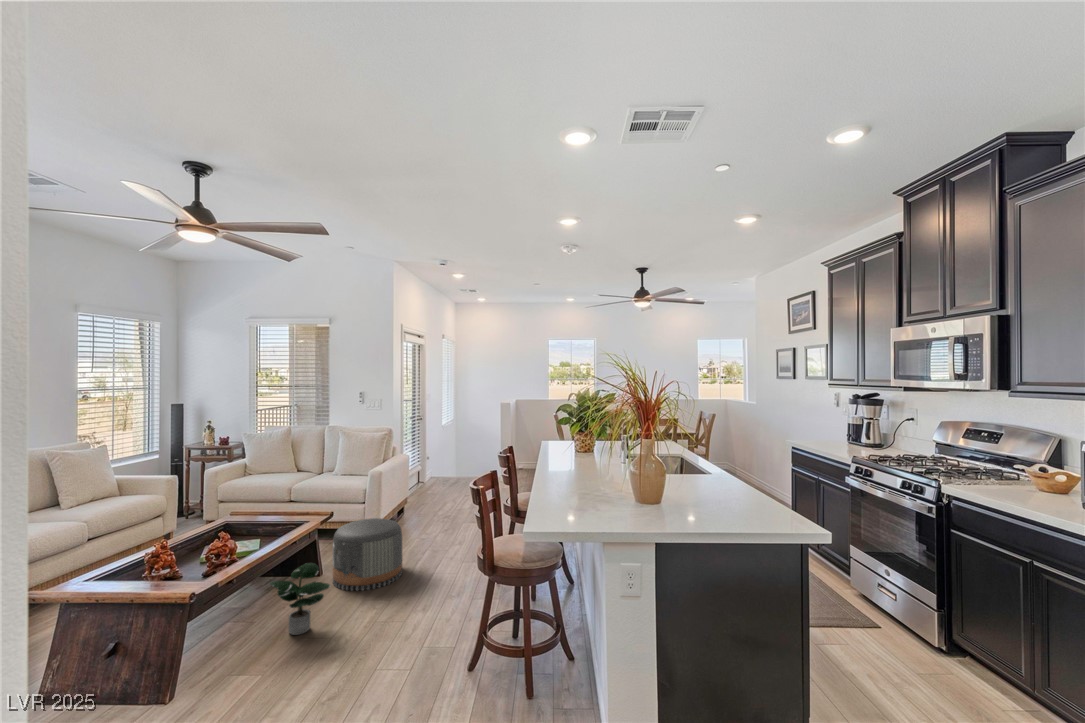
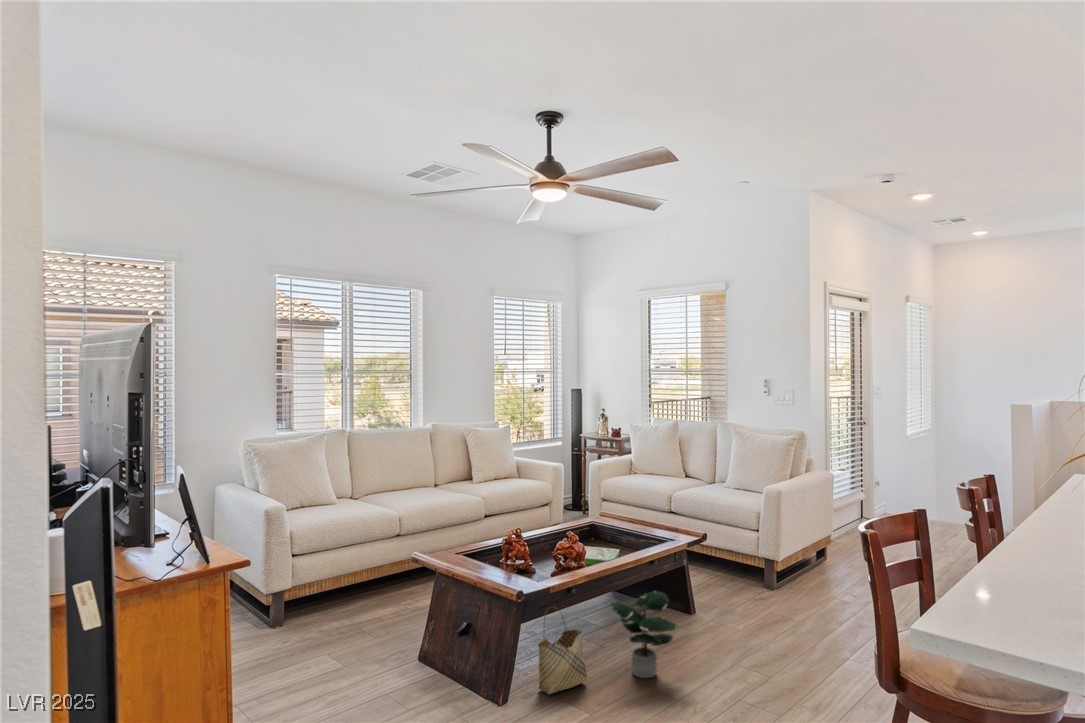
pouf: present [332,518,402,591] -> none [701,553,798,652]
woven basket: none [206,600,252,678] -> present [538,607,587,695]

